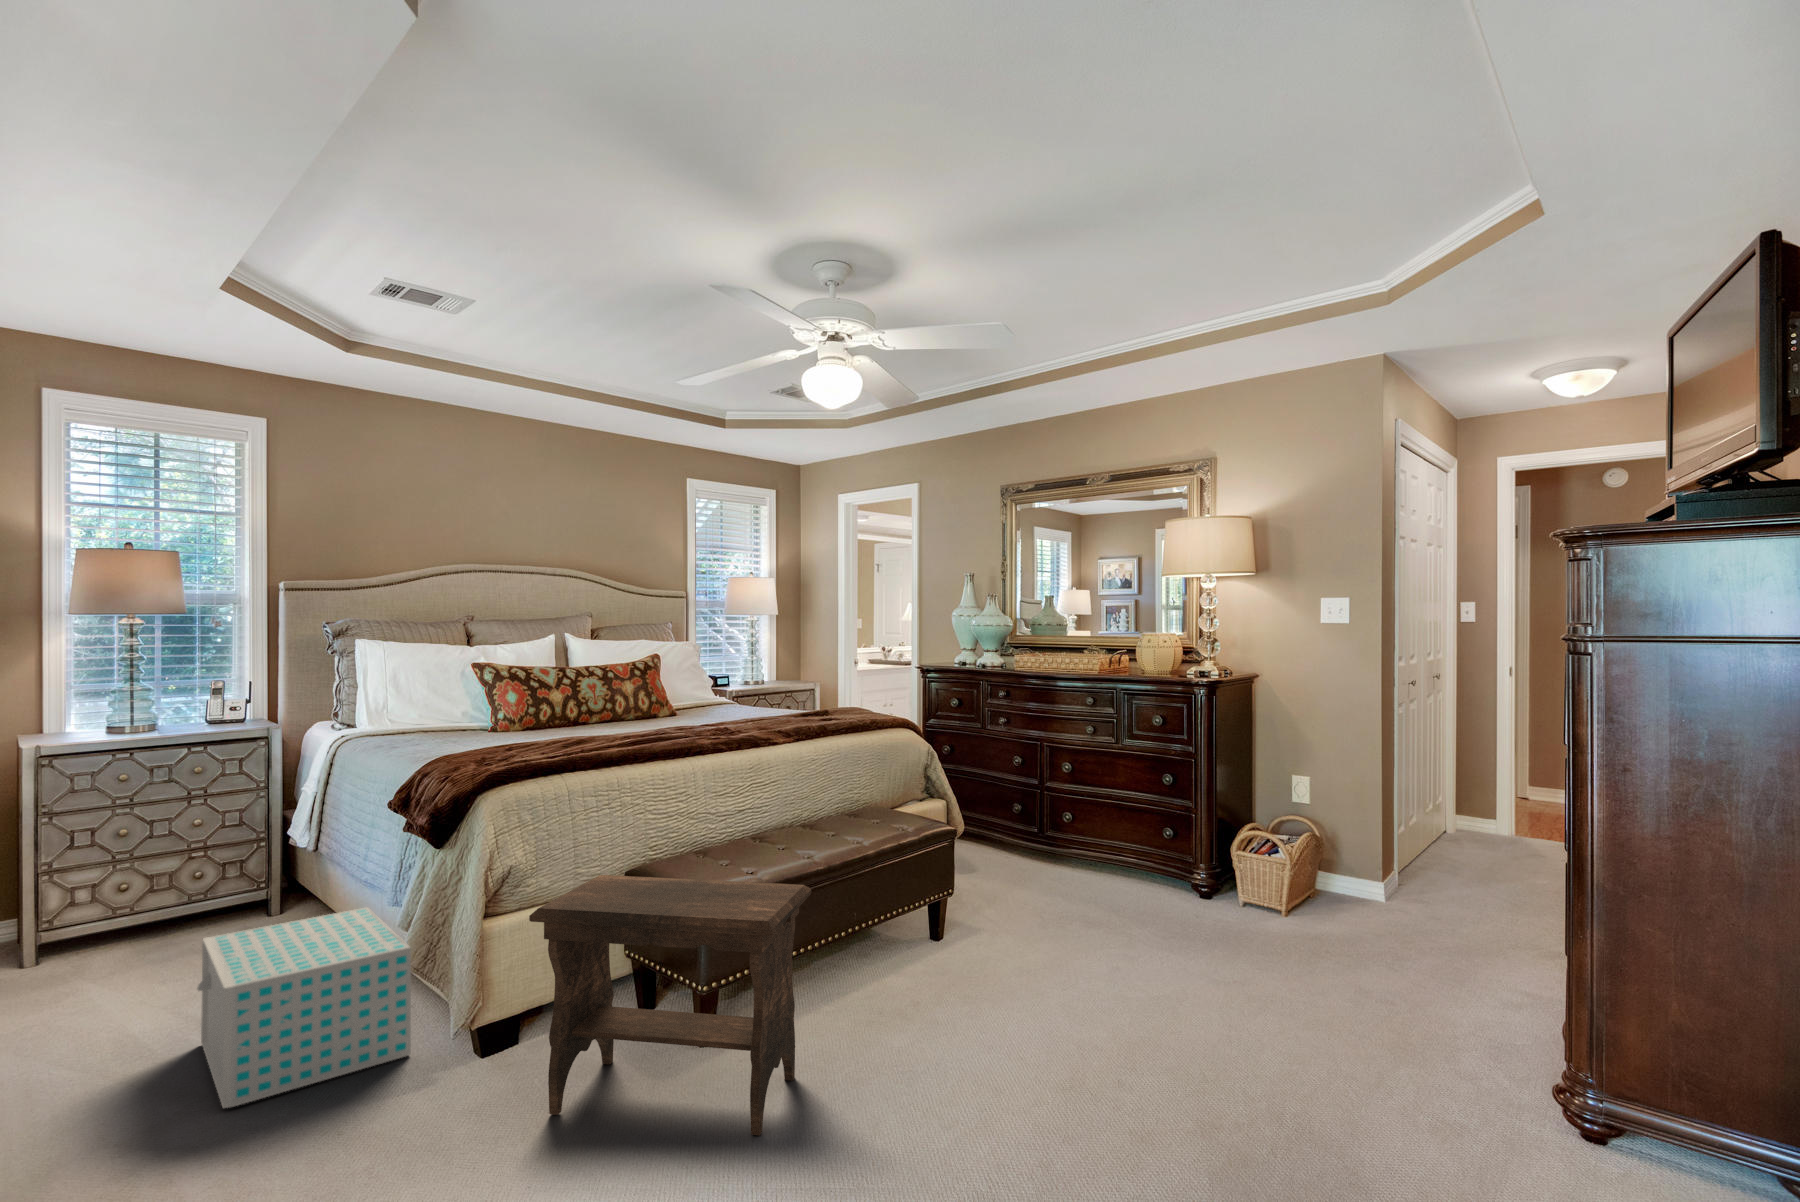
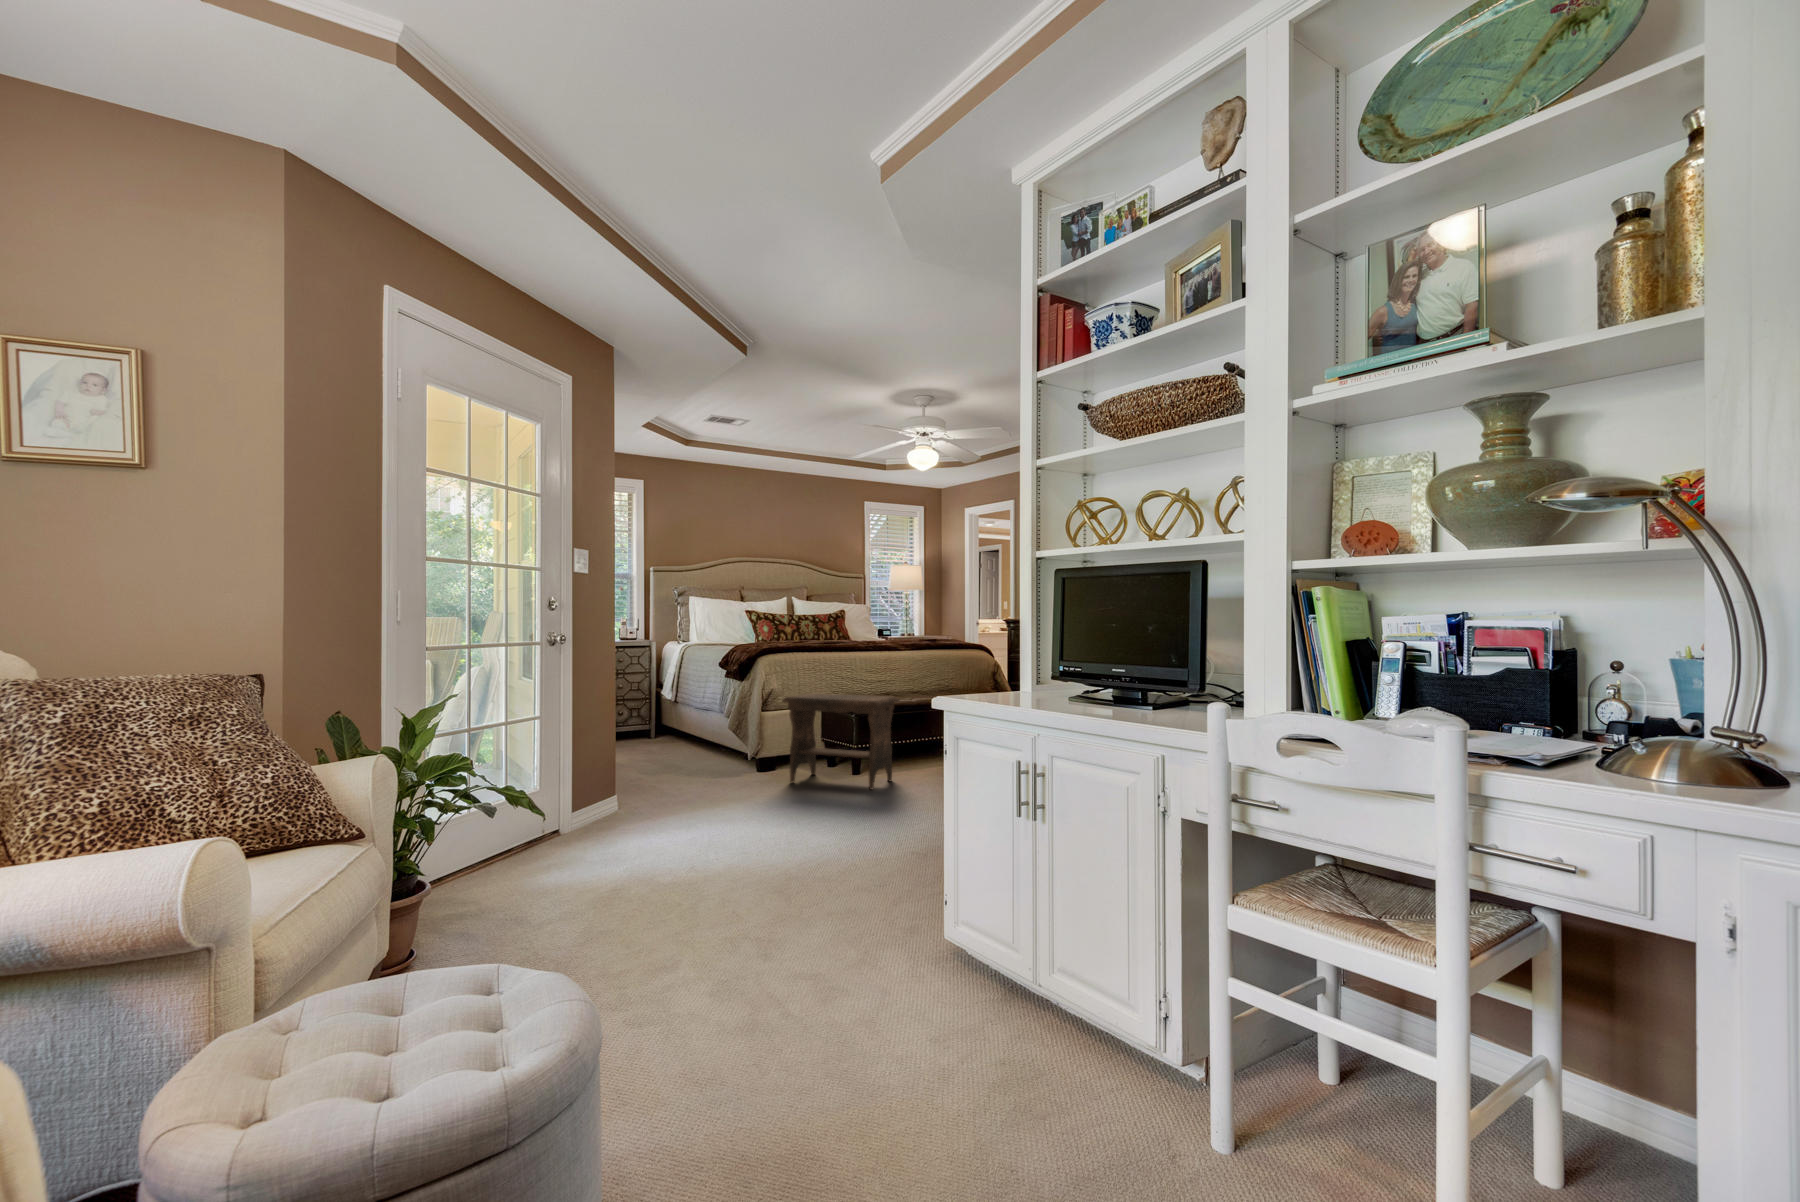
storage box: present [197,908,411,1108] -> none [646,715,732,775]

